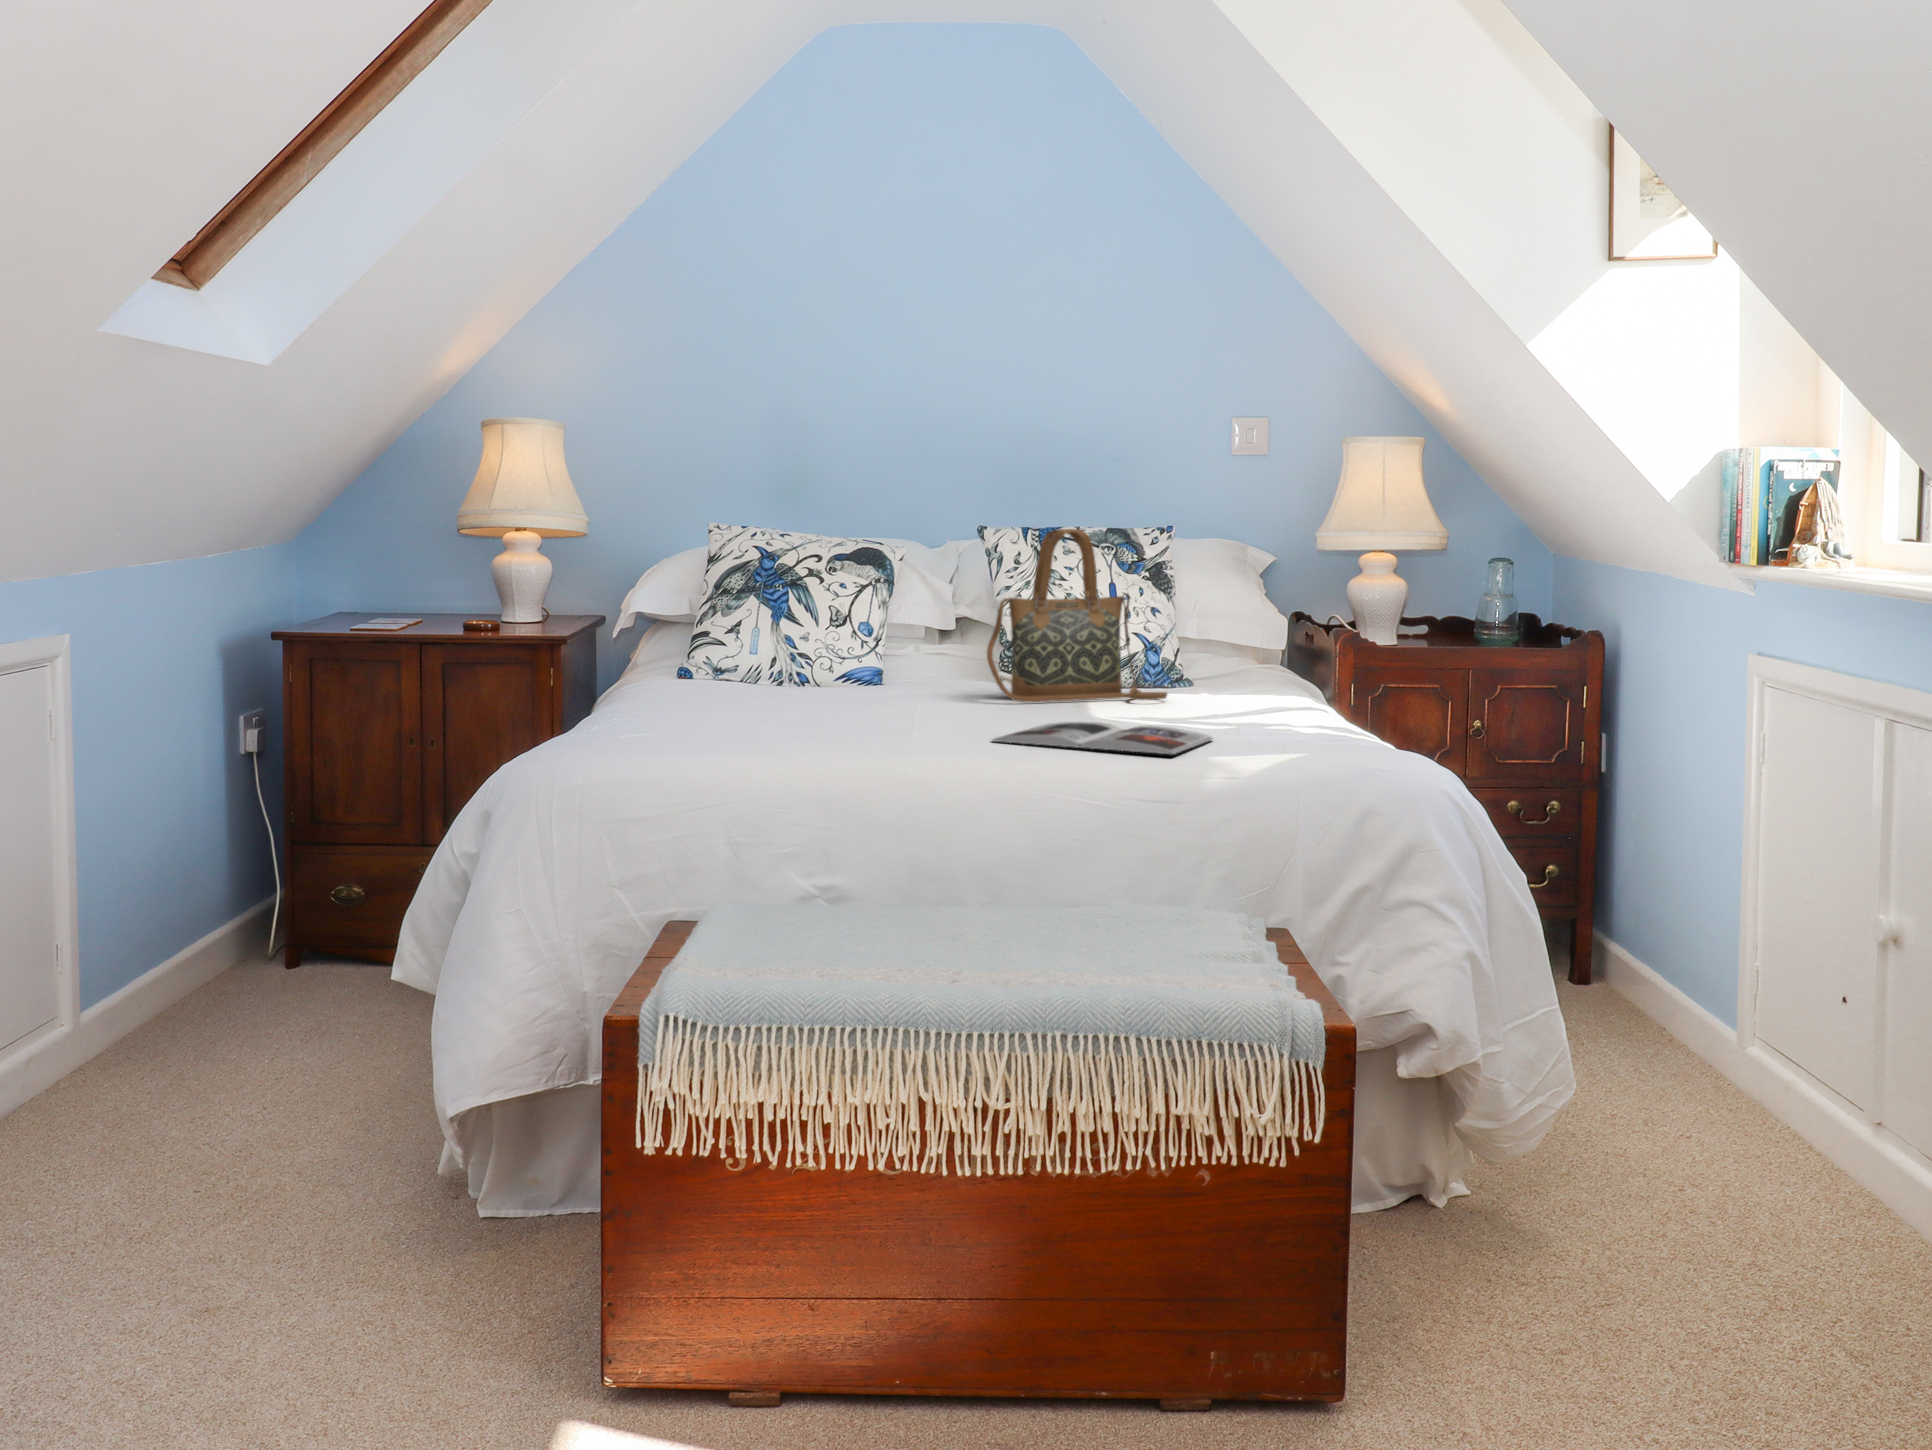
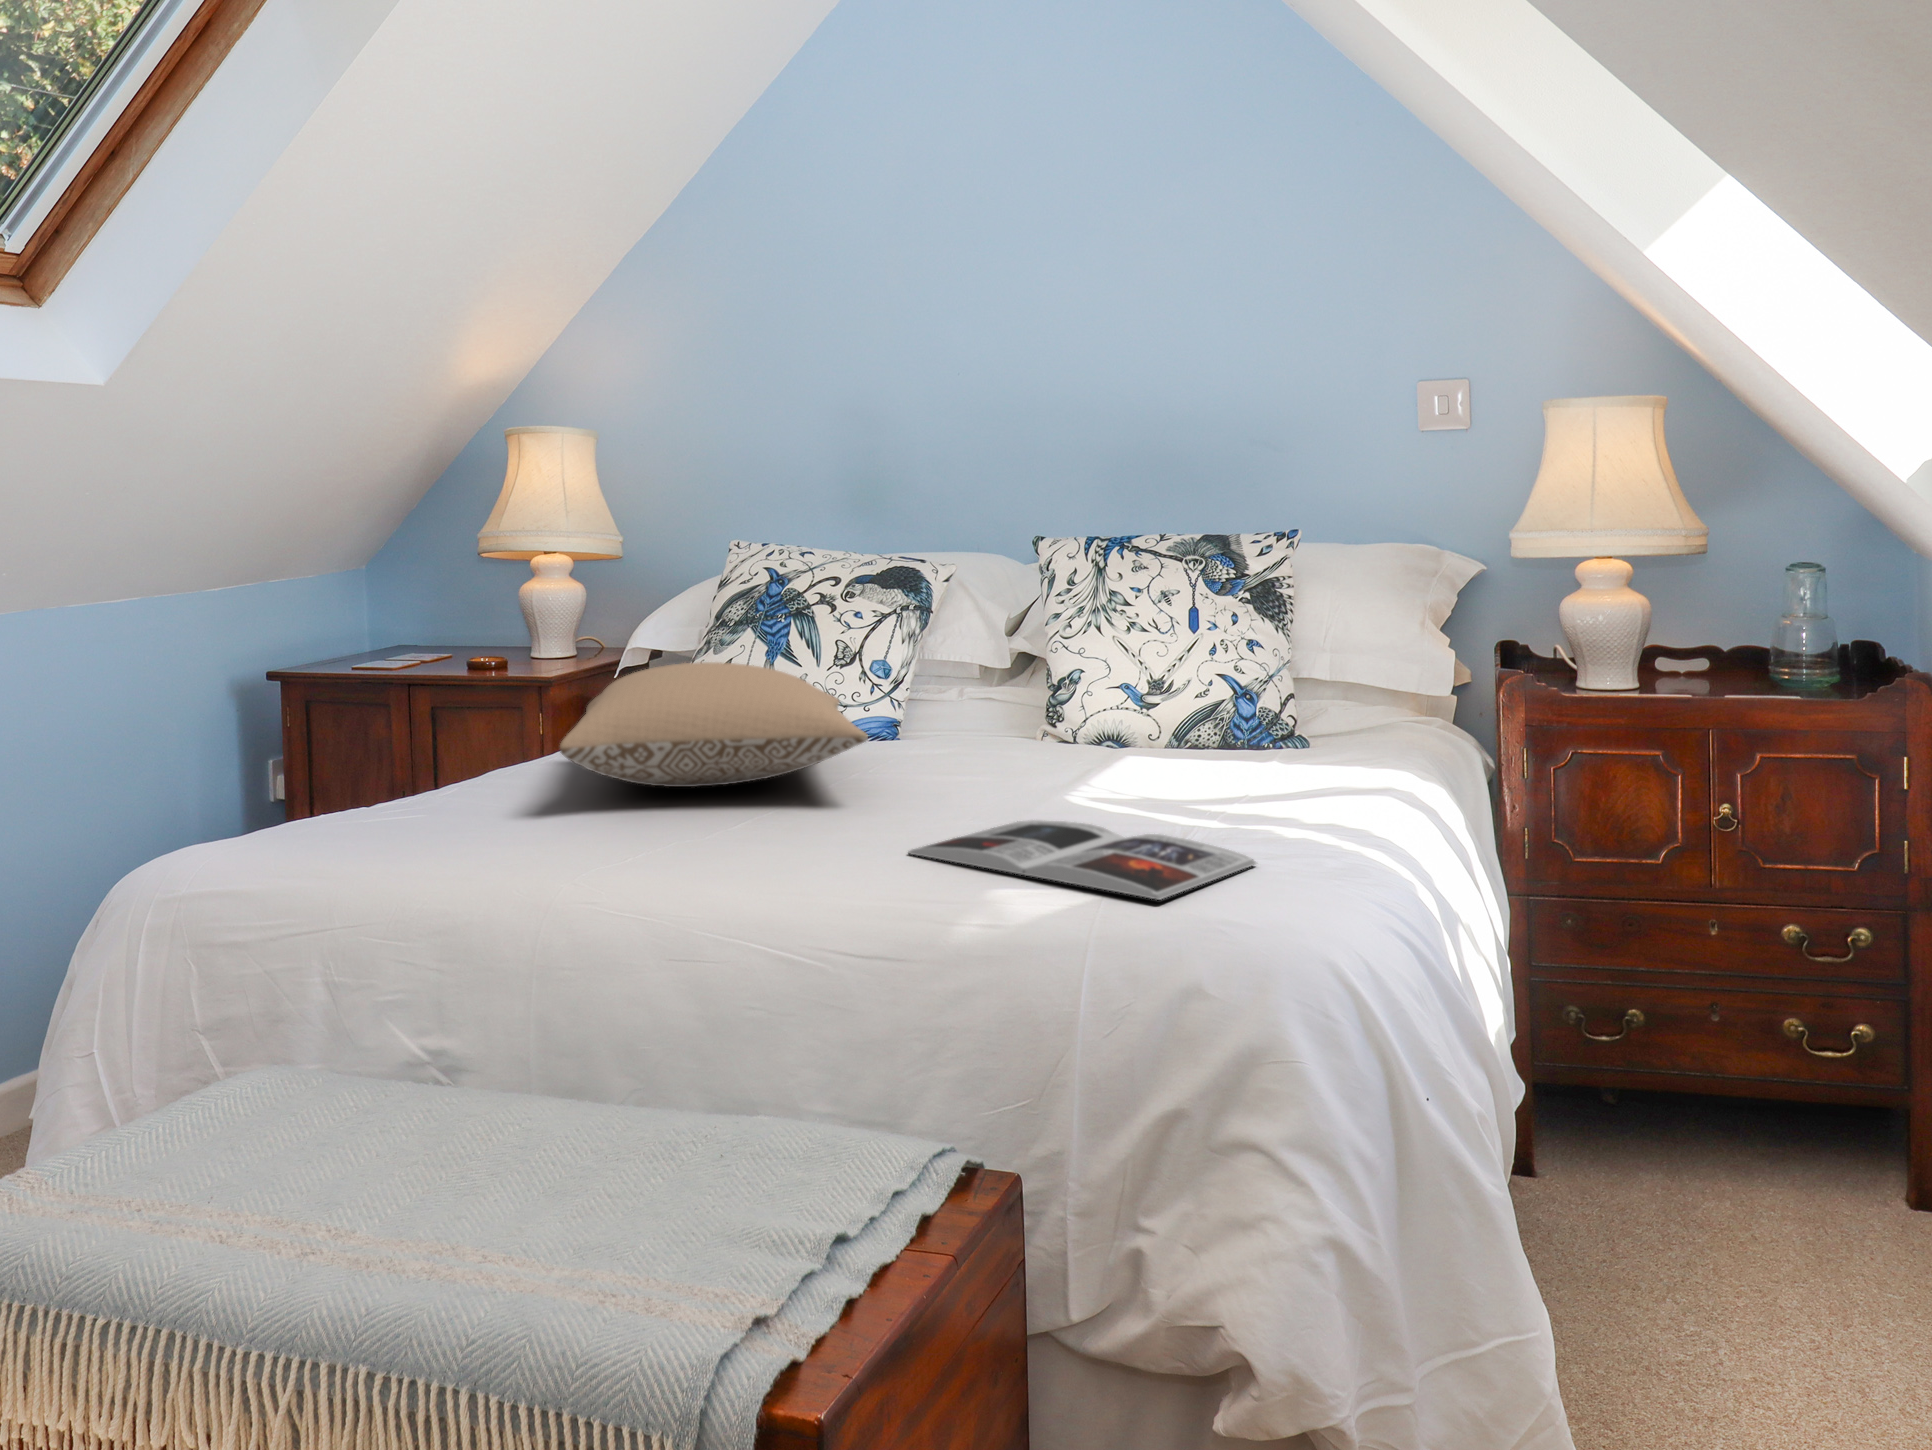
handbag: present [987,529,1167,702] -> none [980,541,1241,777]
pillow: none [664,617,933,711] -> present [560,662,868,787]

